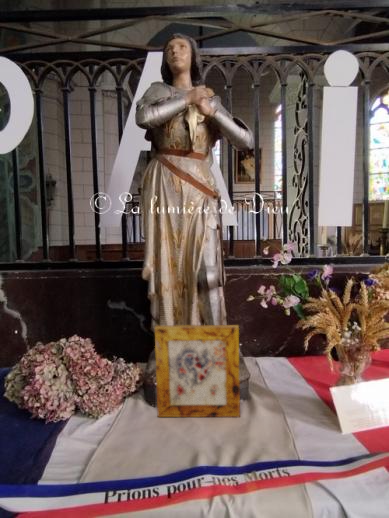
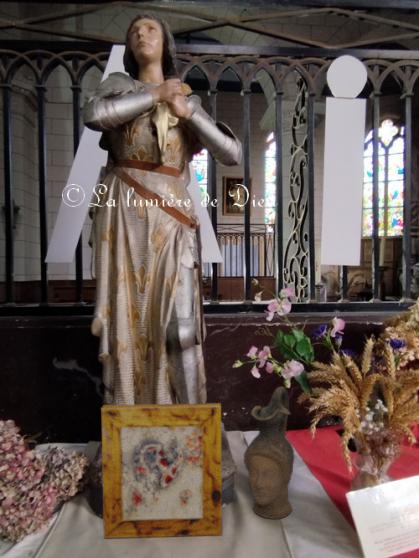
ceramic pitcher: none [255,316,292,409] -> present [244,386,294,519]

